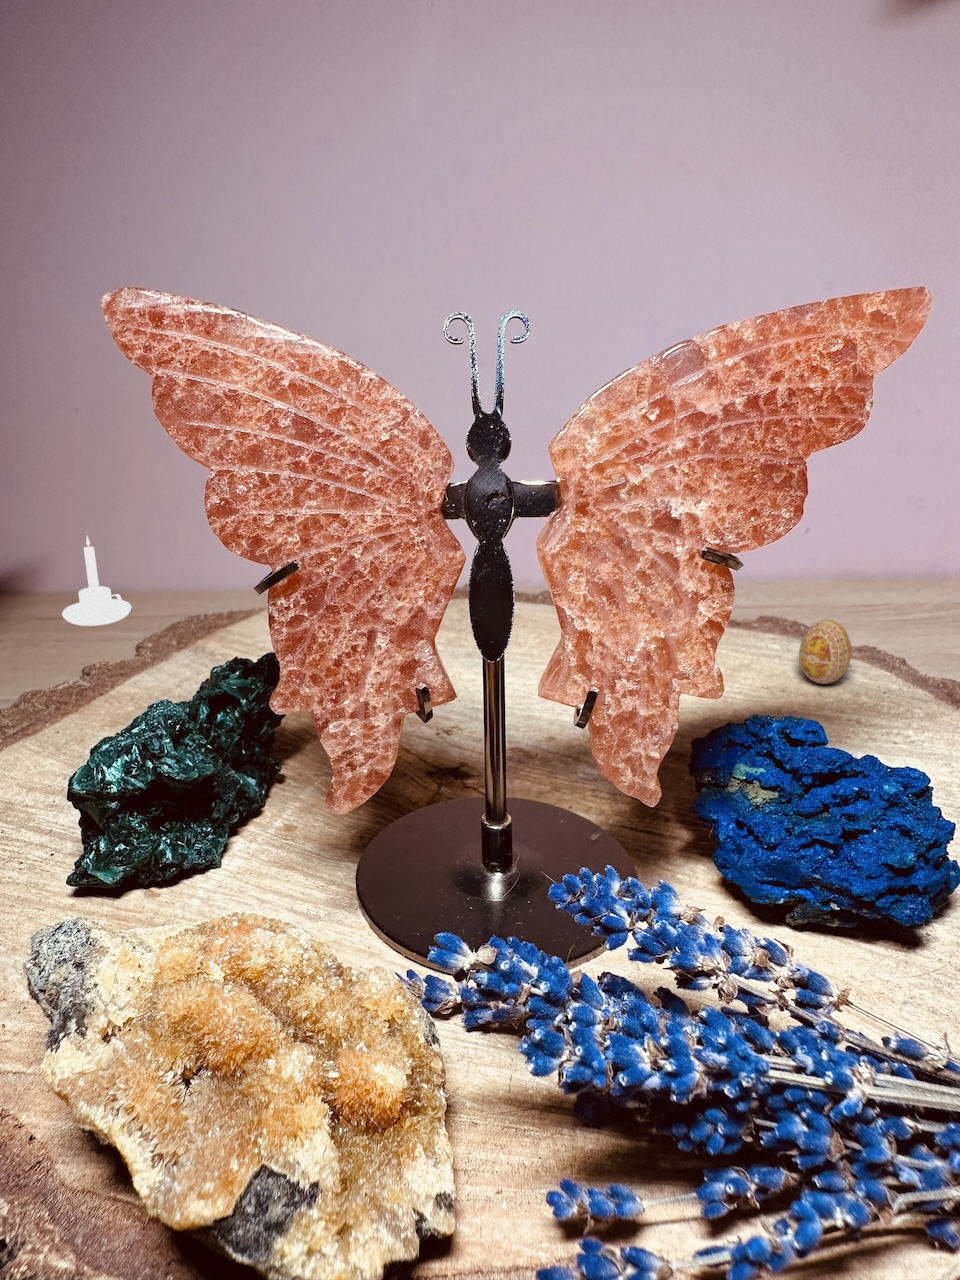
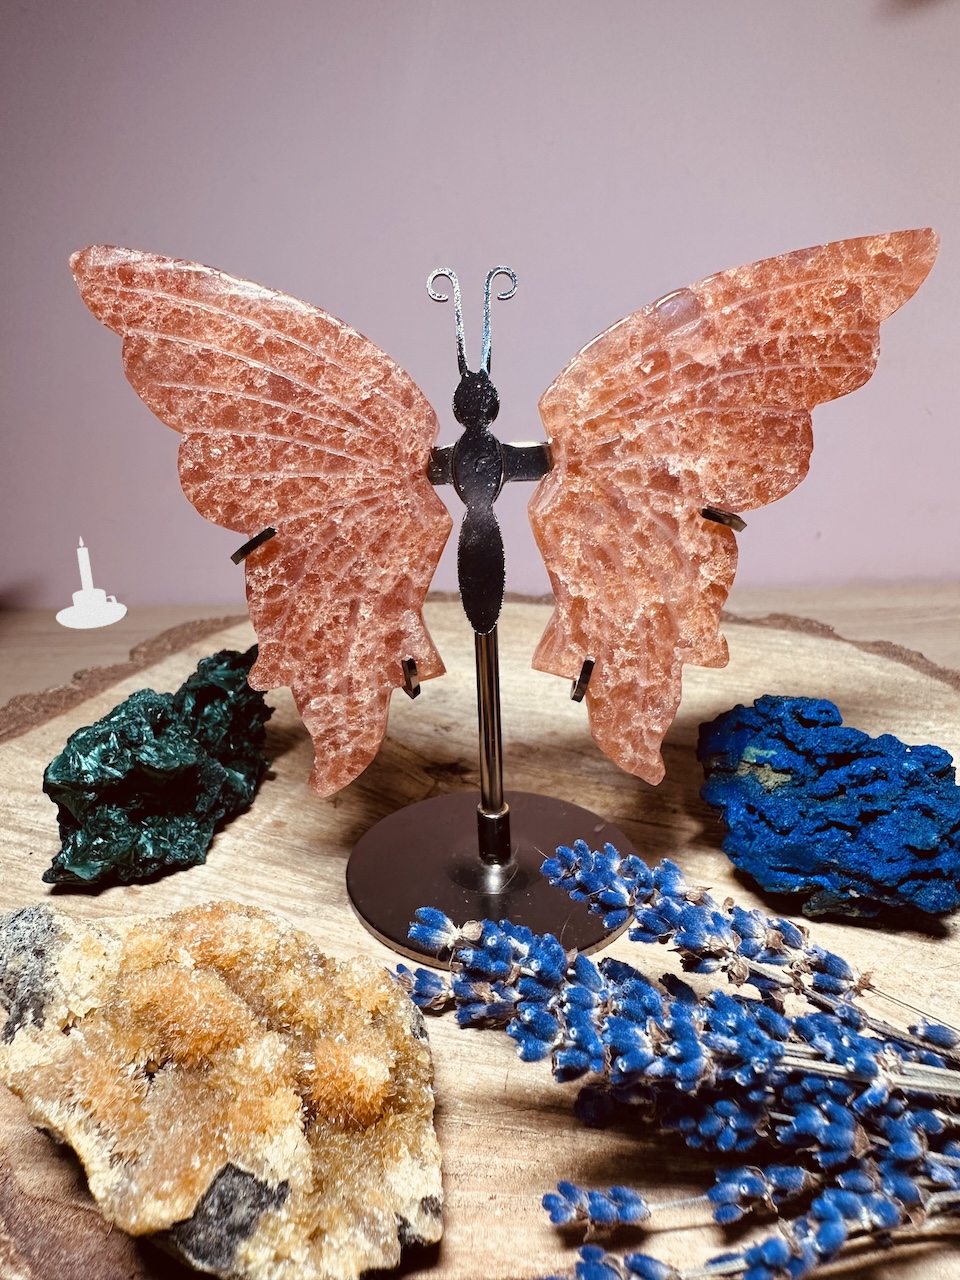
decorative egg: present [799,619,852,684] -> none [812,600,867,667]

